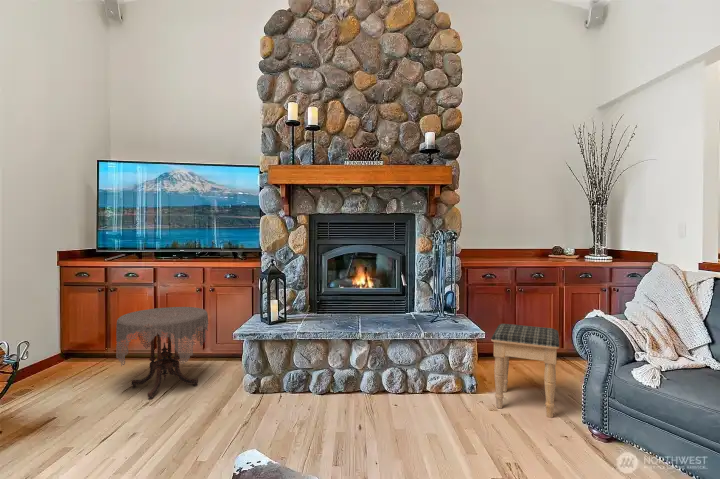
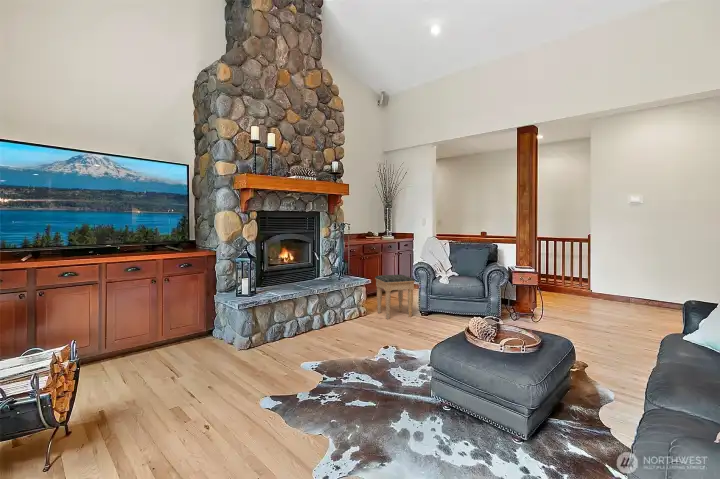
side table: present [116,307,208,400] -> none [115,293,201,373]

